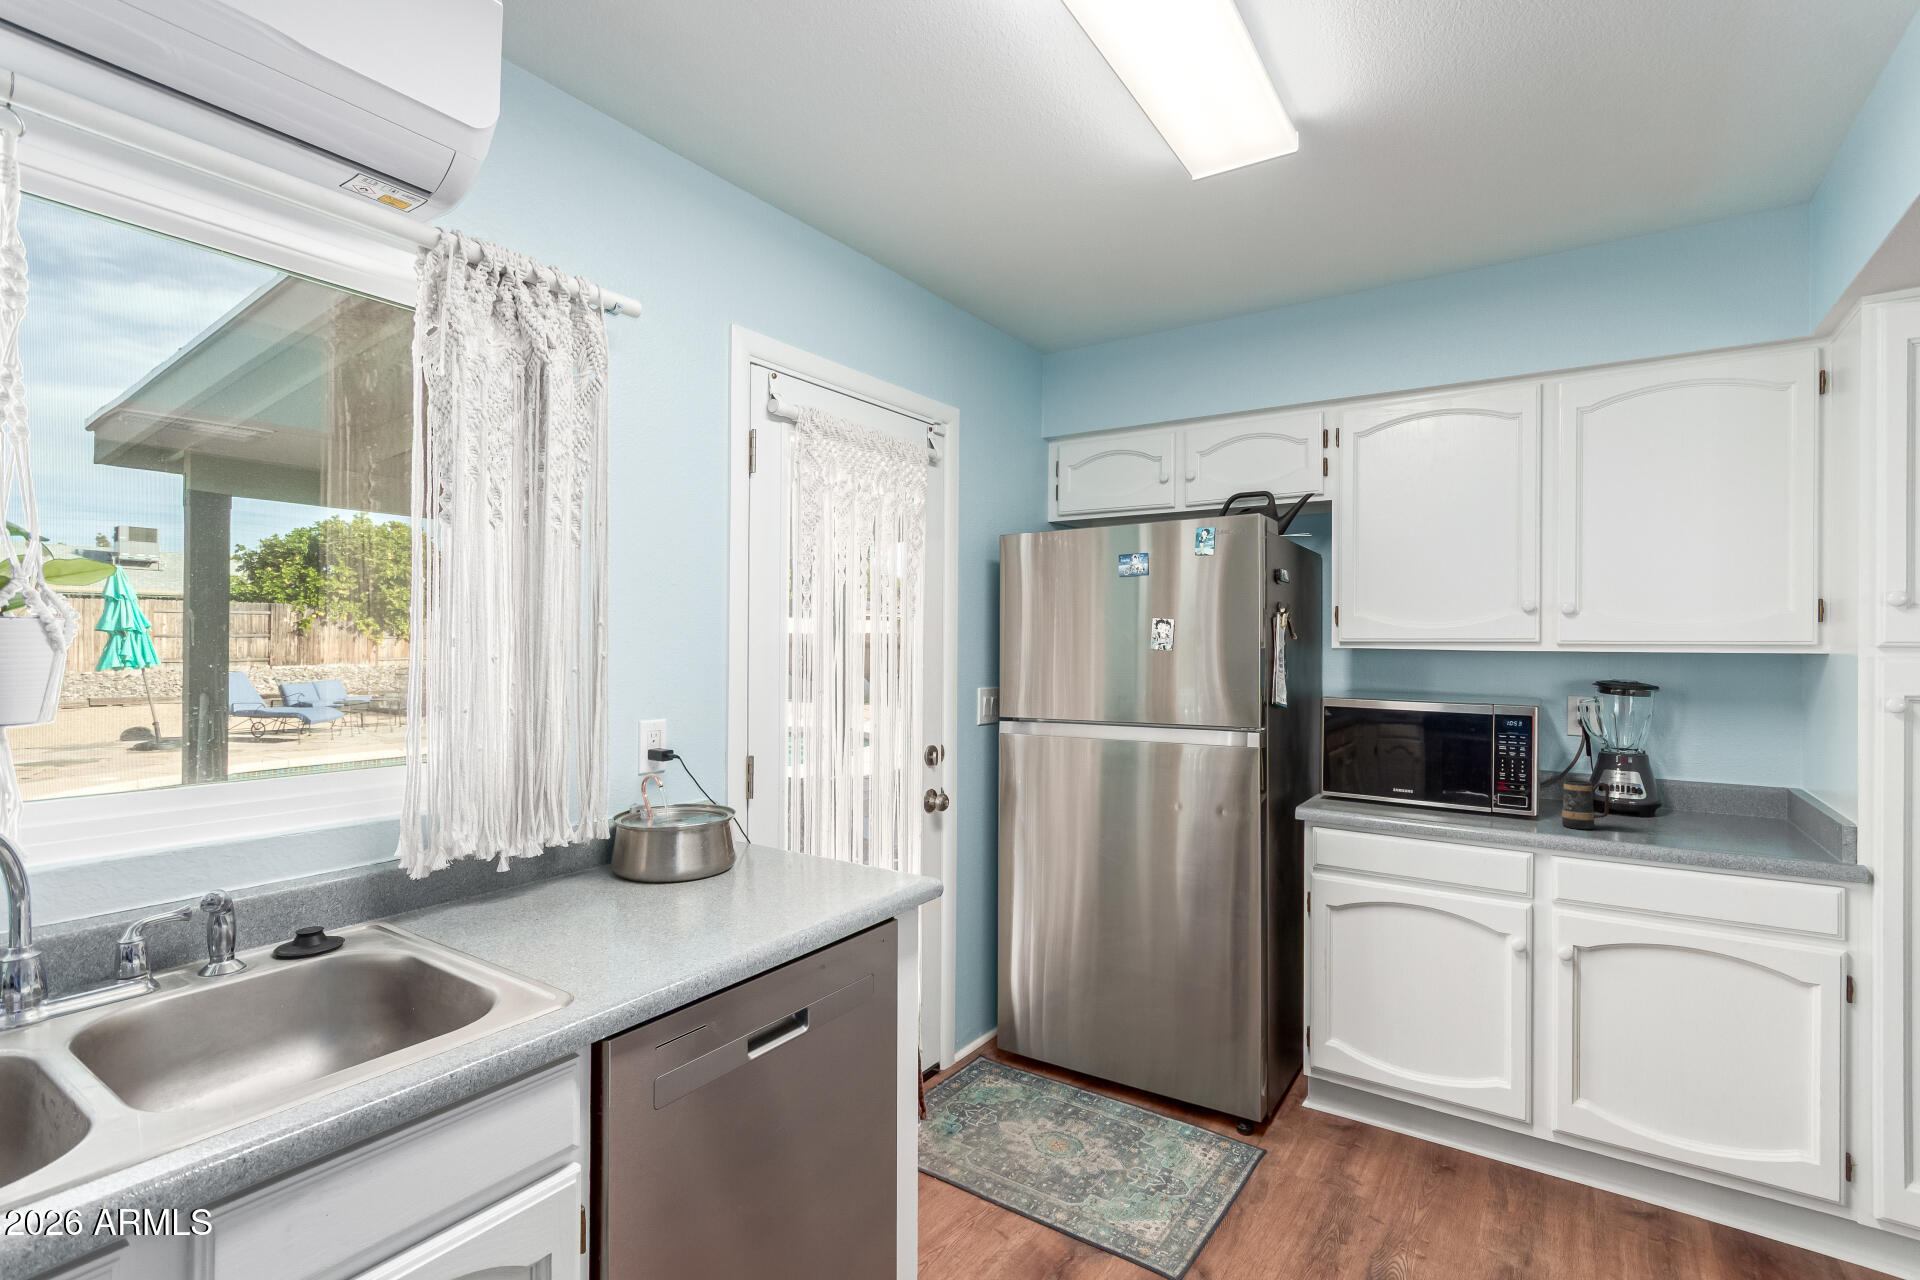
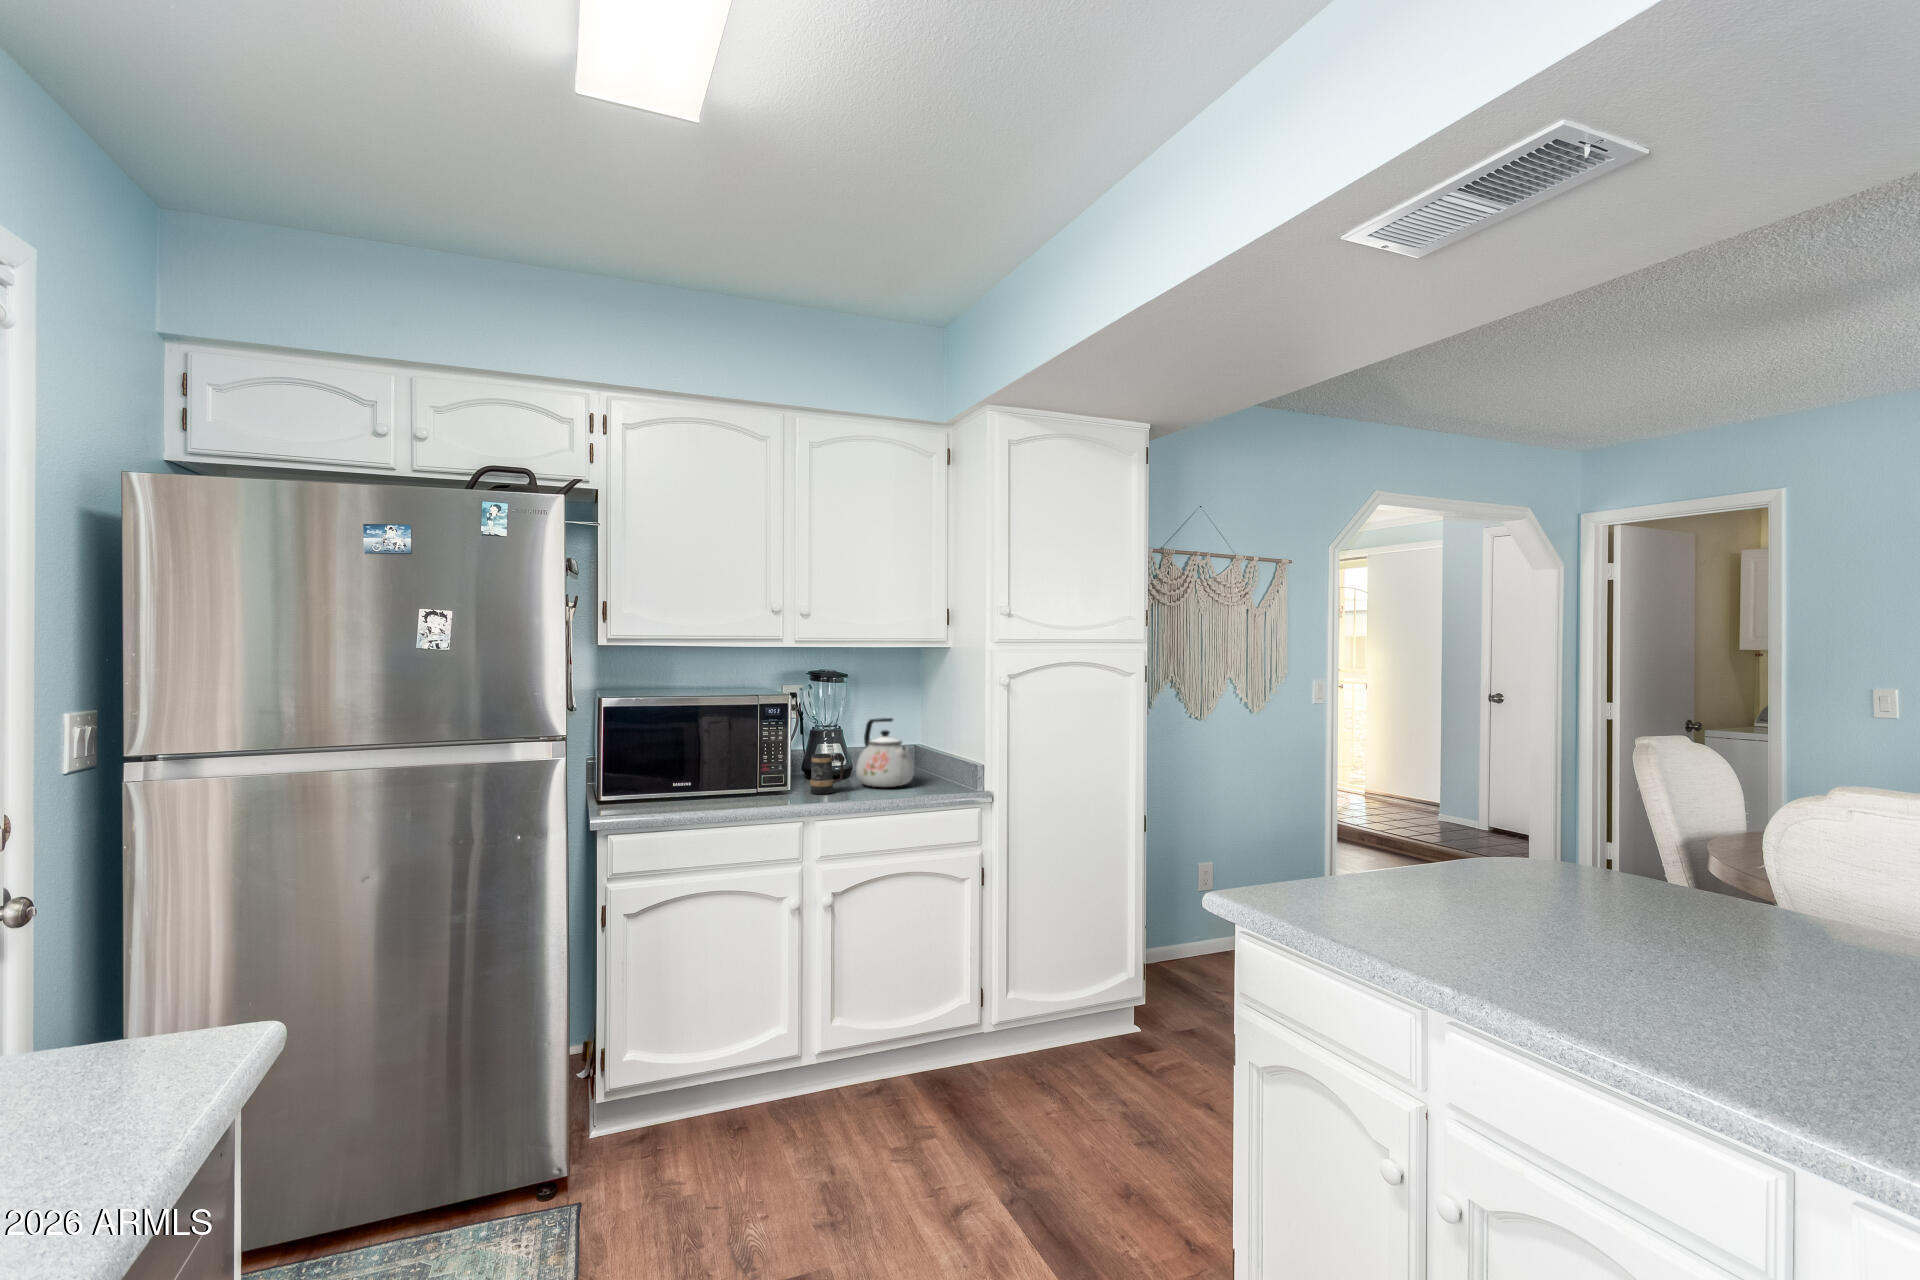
kettle: none [1643,746,1739,837] -> present [856,718,914,787]

